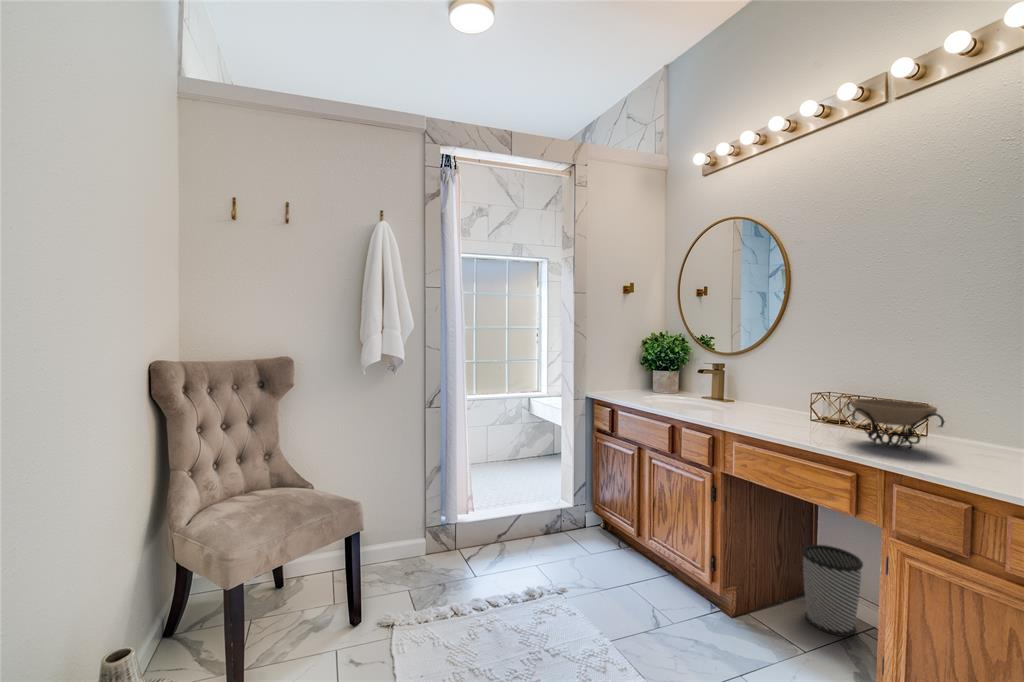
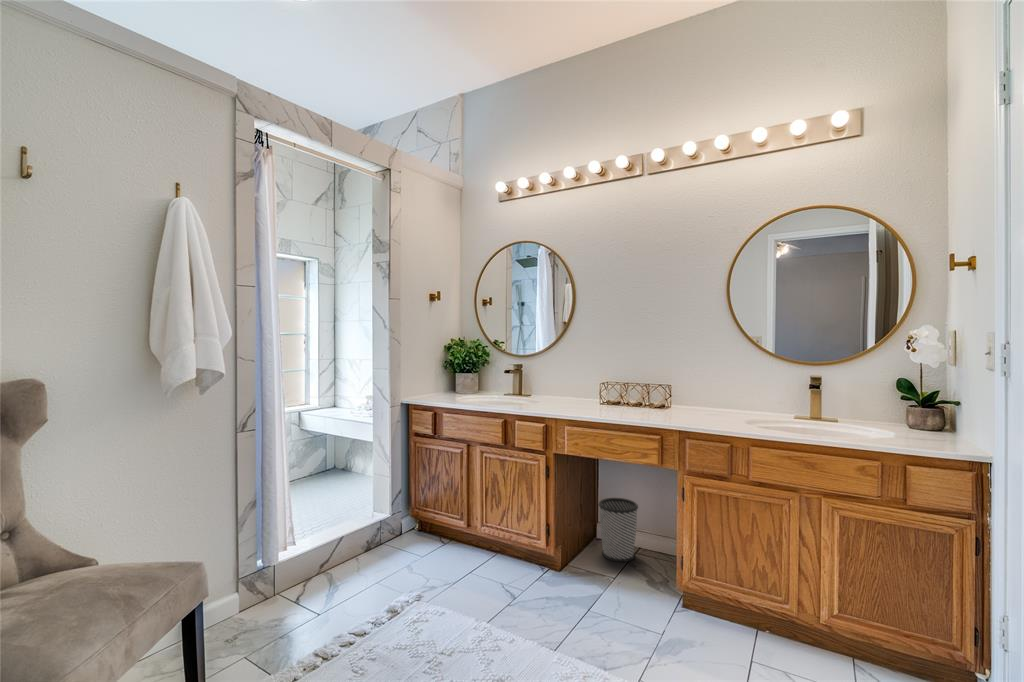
decorative bowl: present [847,399,944,449] -> none [634,383,700,416]

